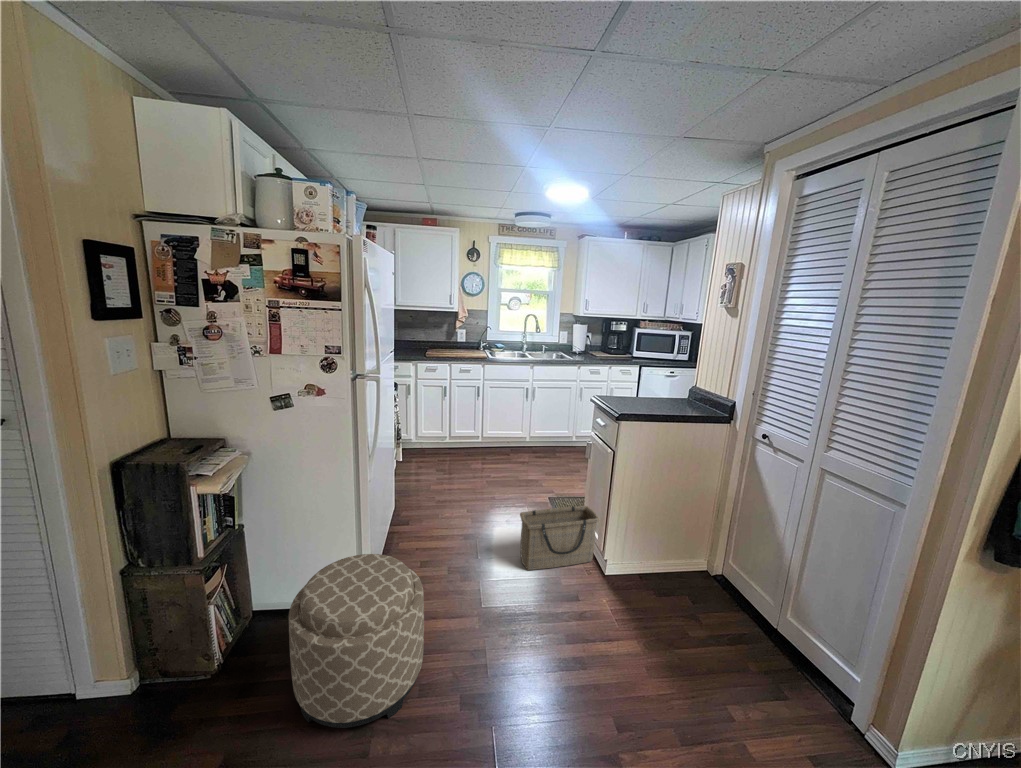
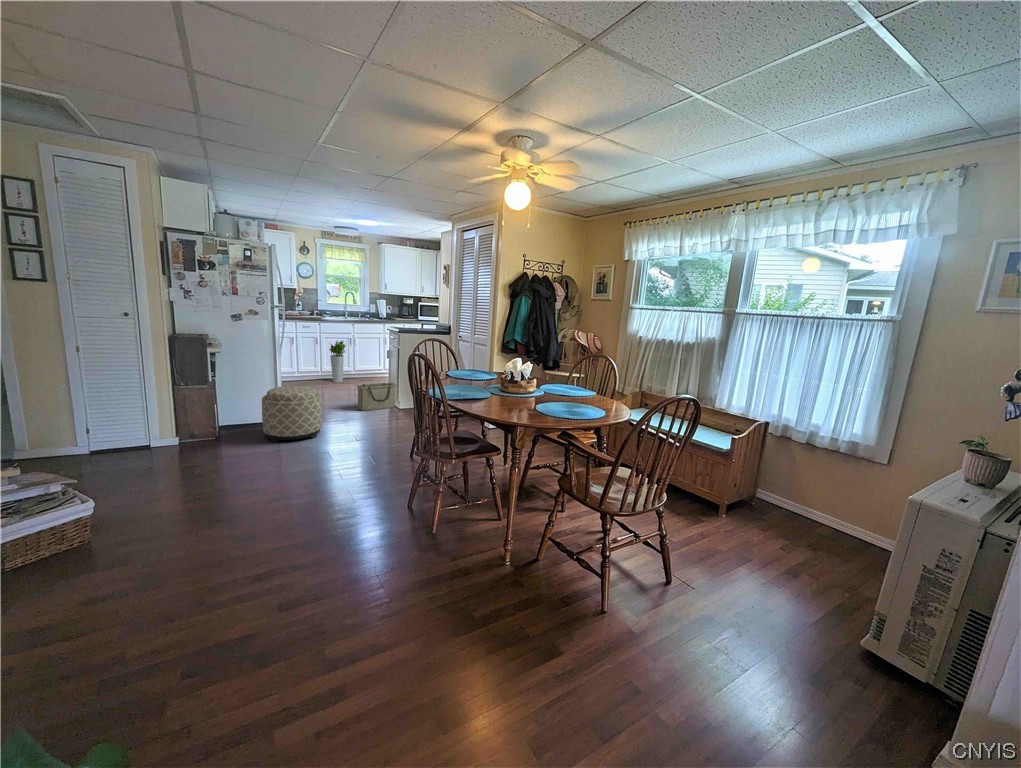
planter: none [491,390,520,457] -> present [329,341,345,383]

